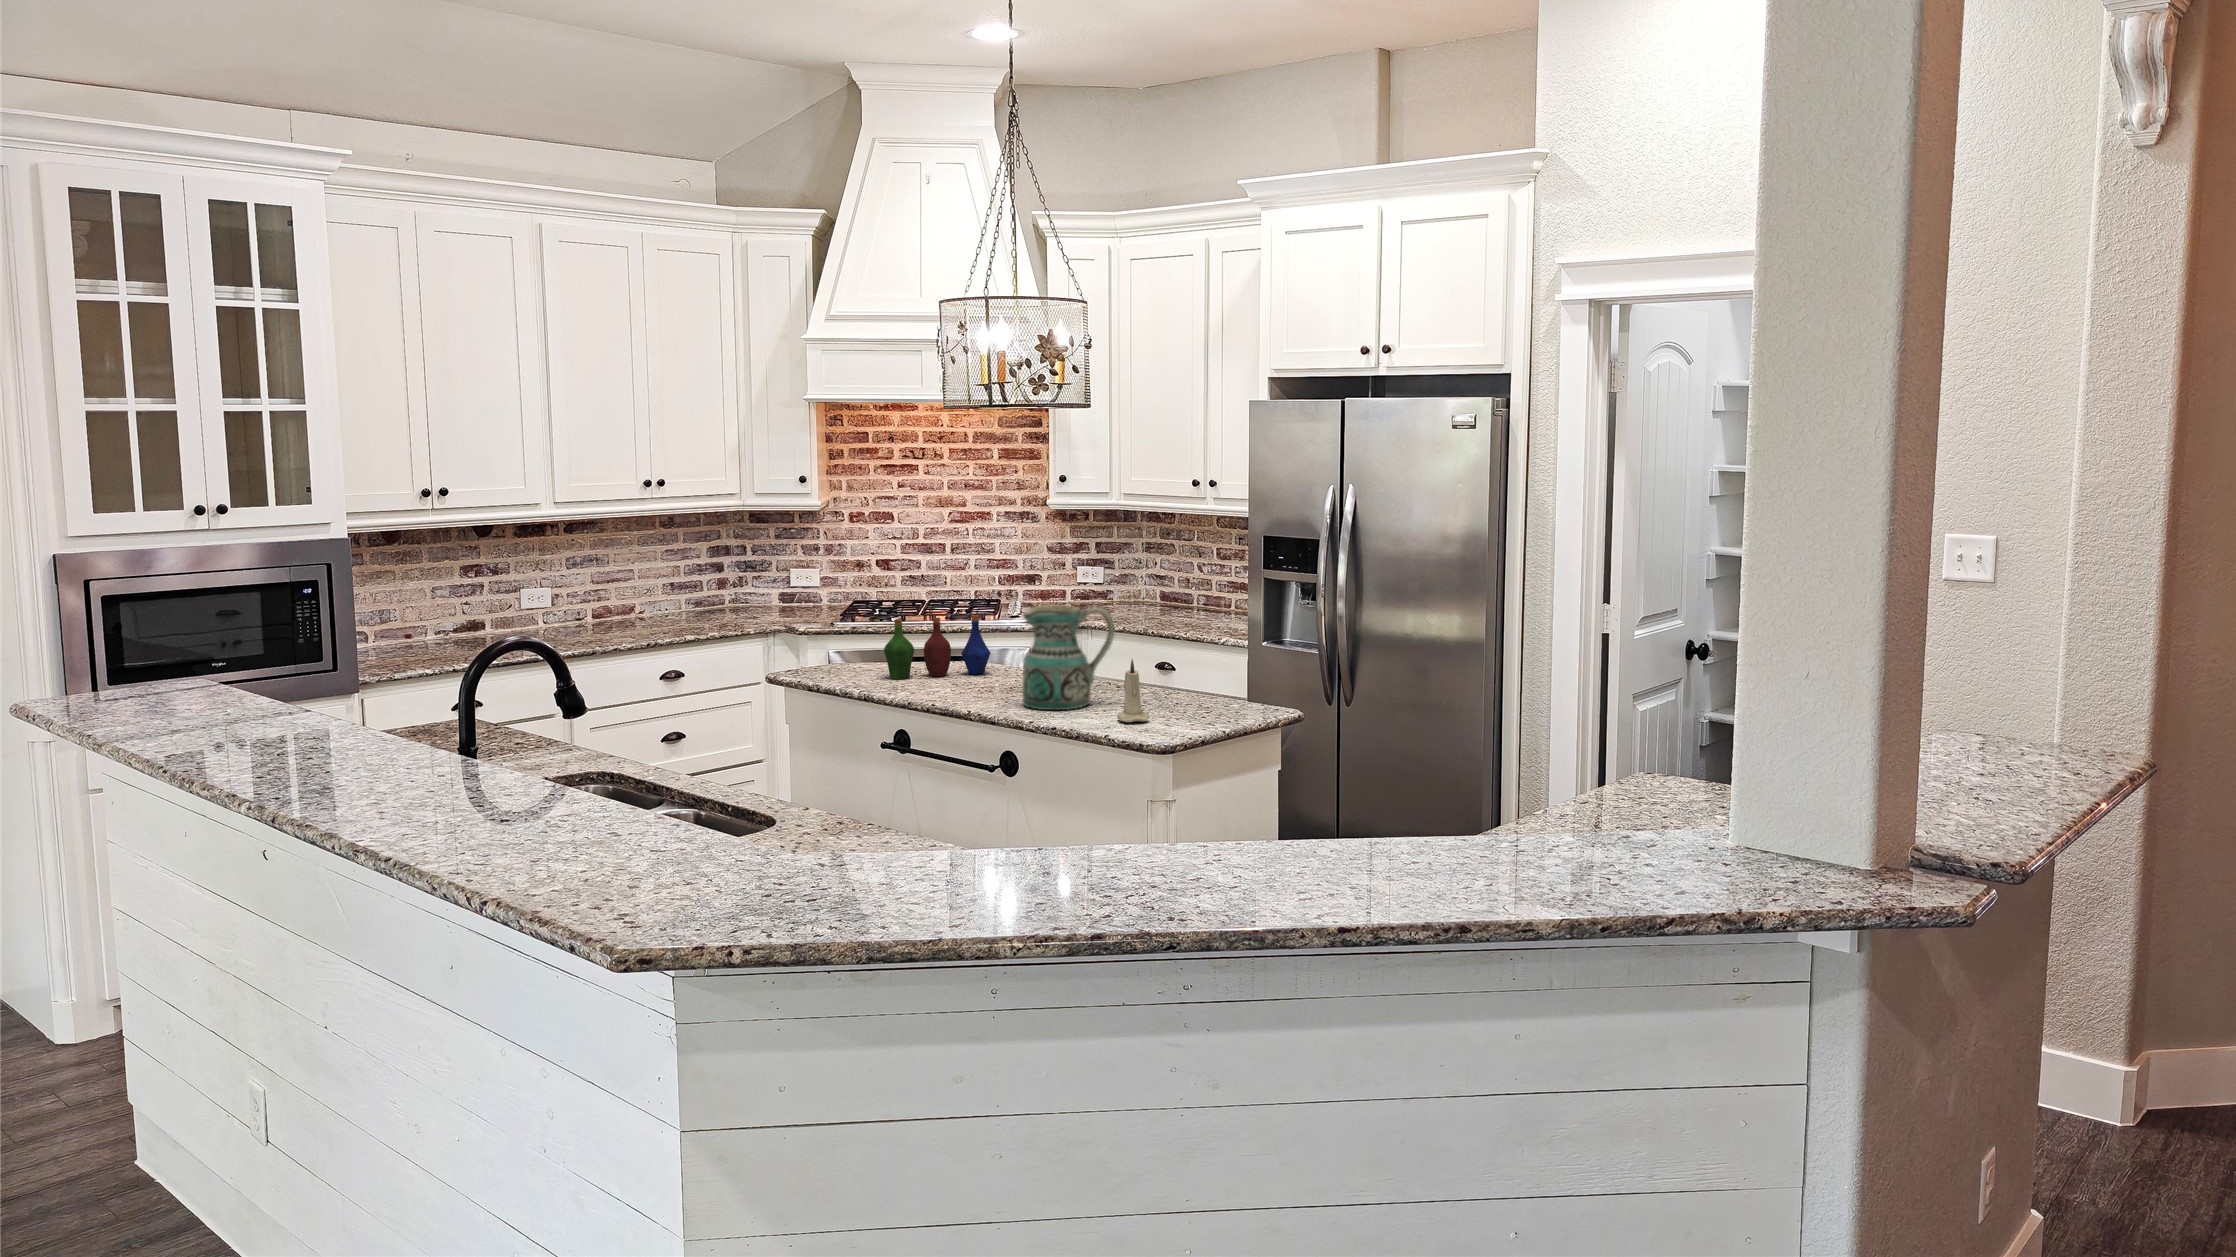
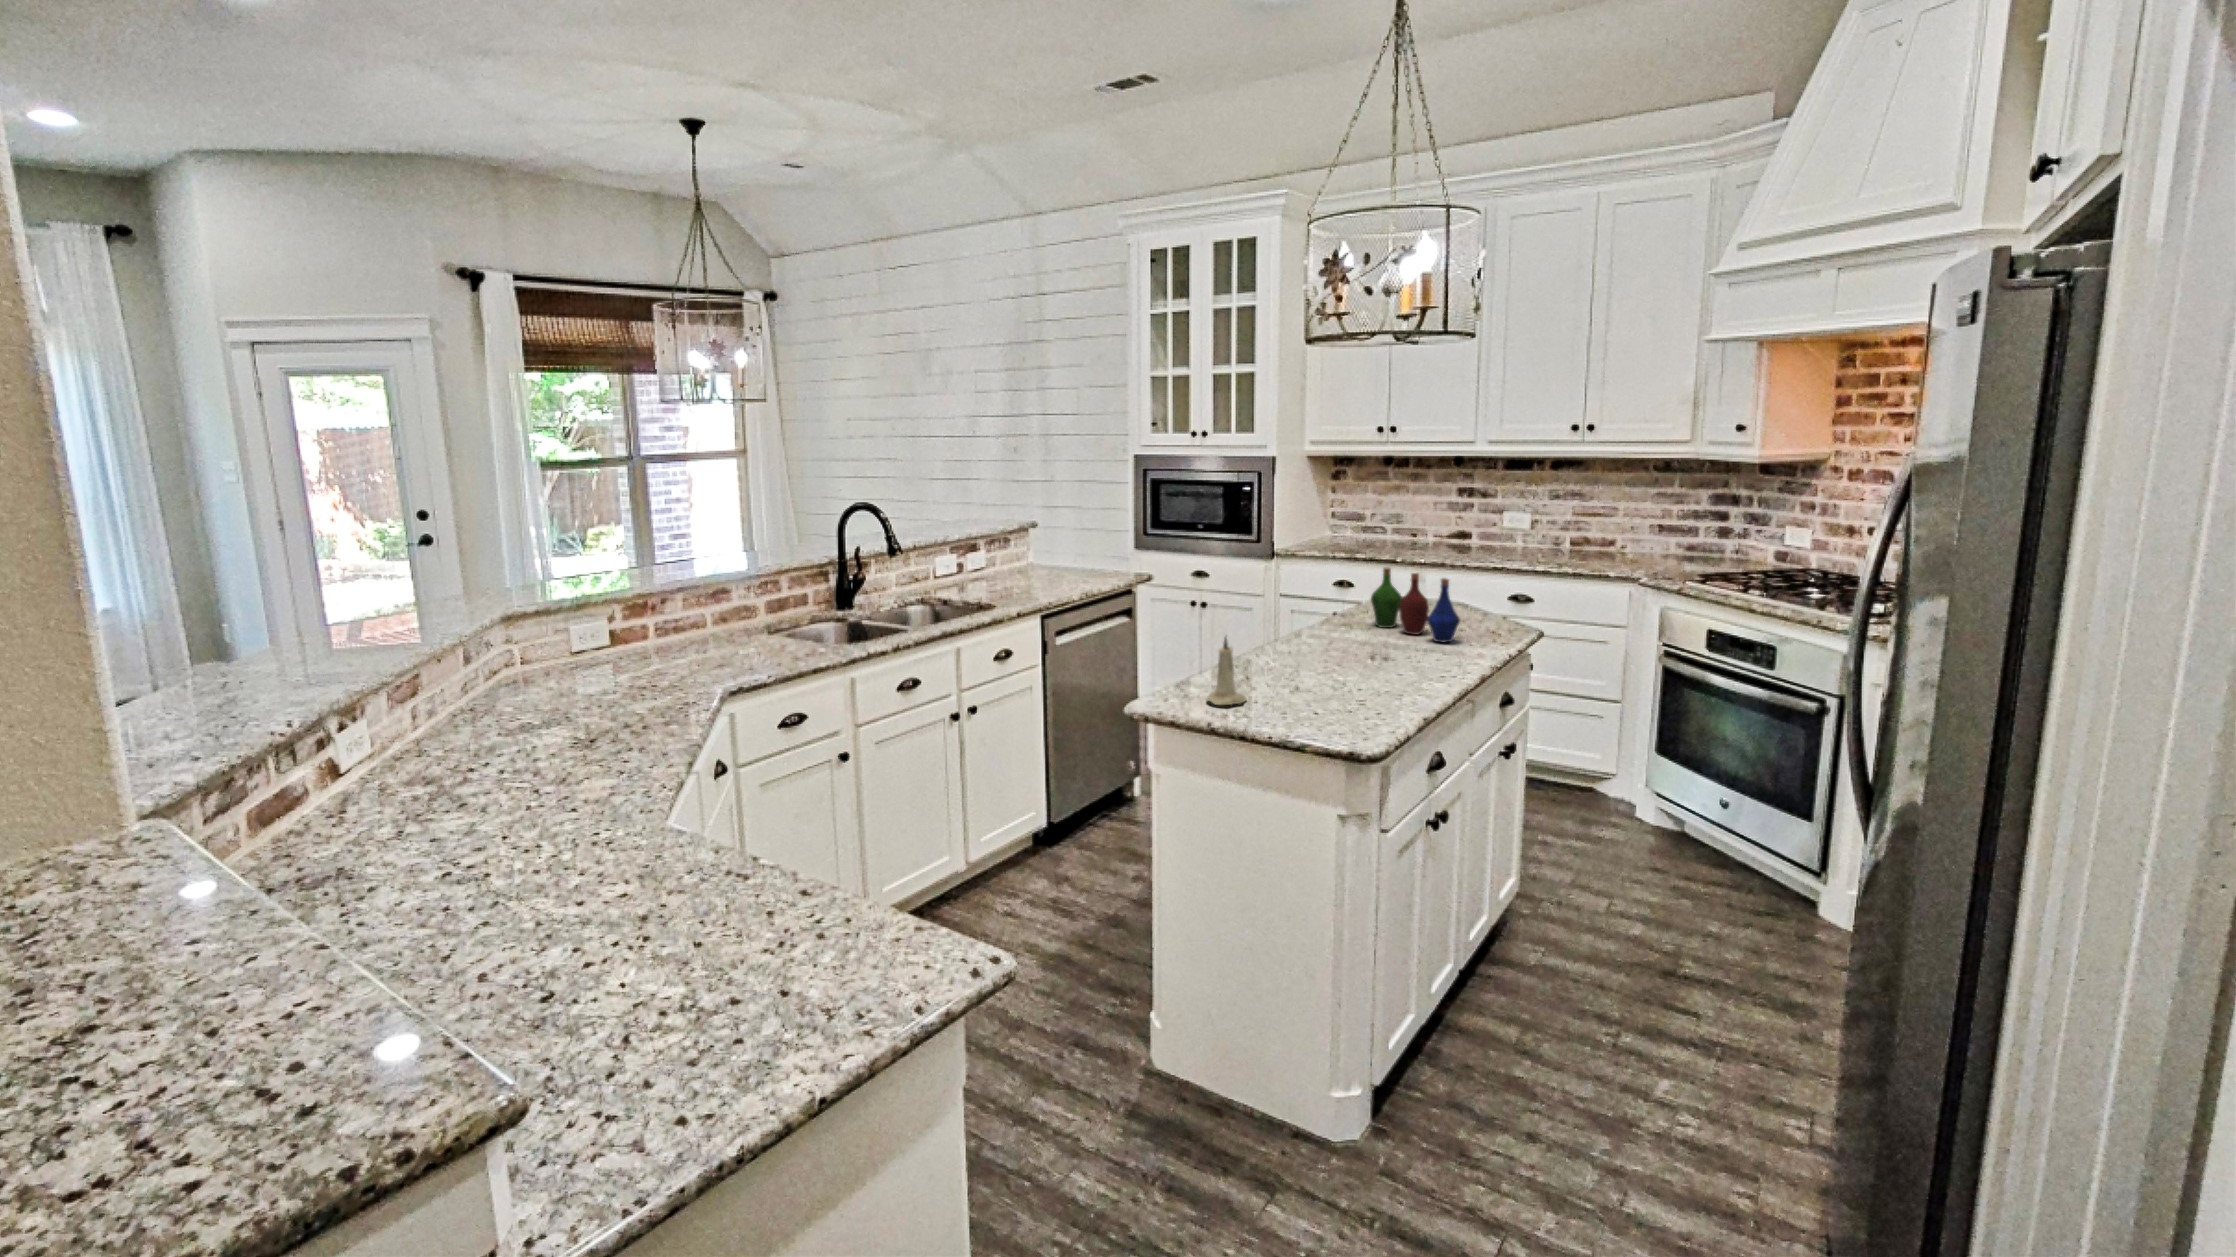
ceramic pitcher: present [1023,605,1115,710] -> none [1257,567,1332,683]

